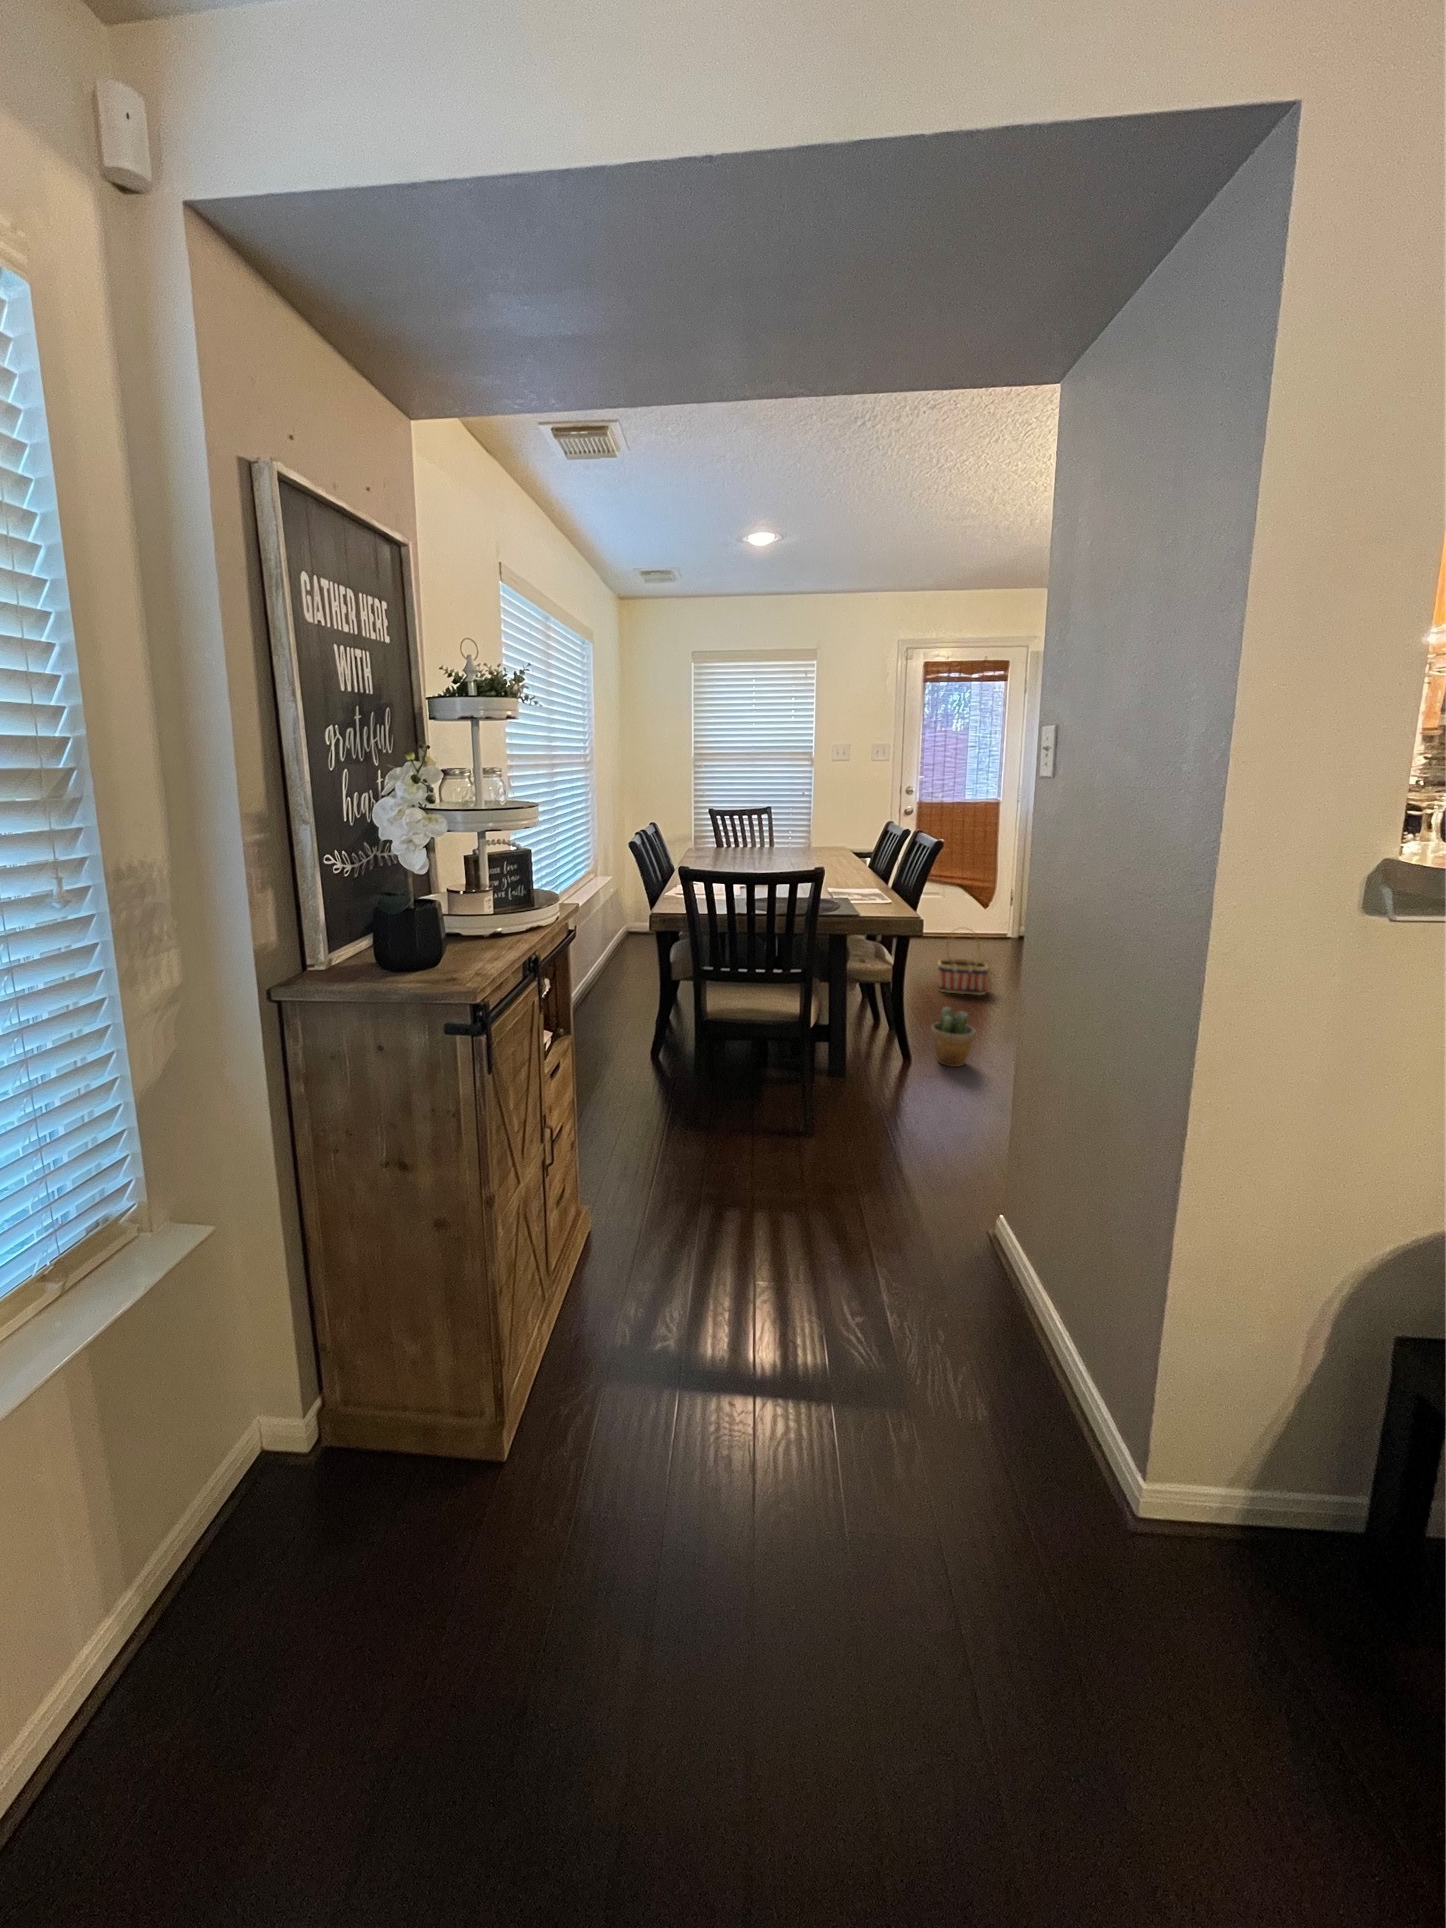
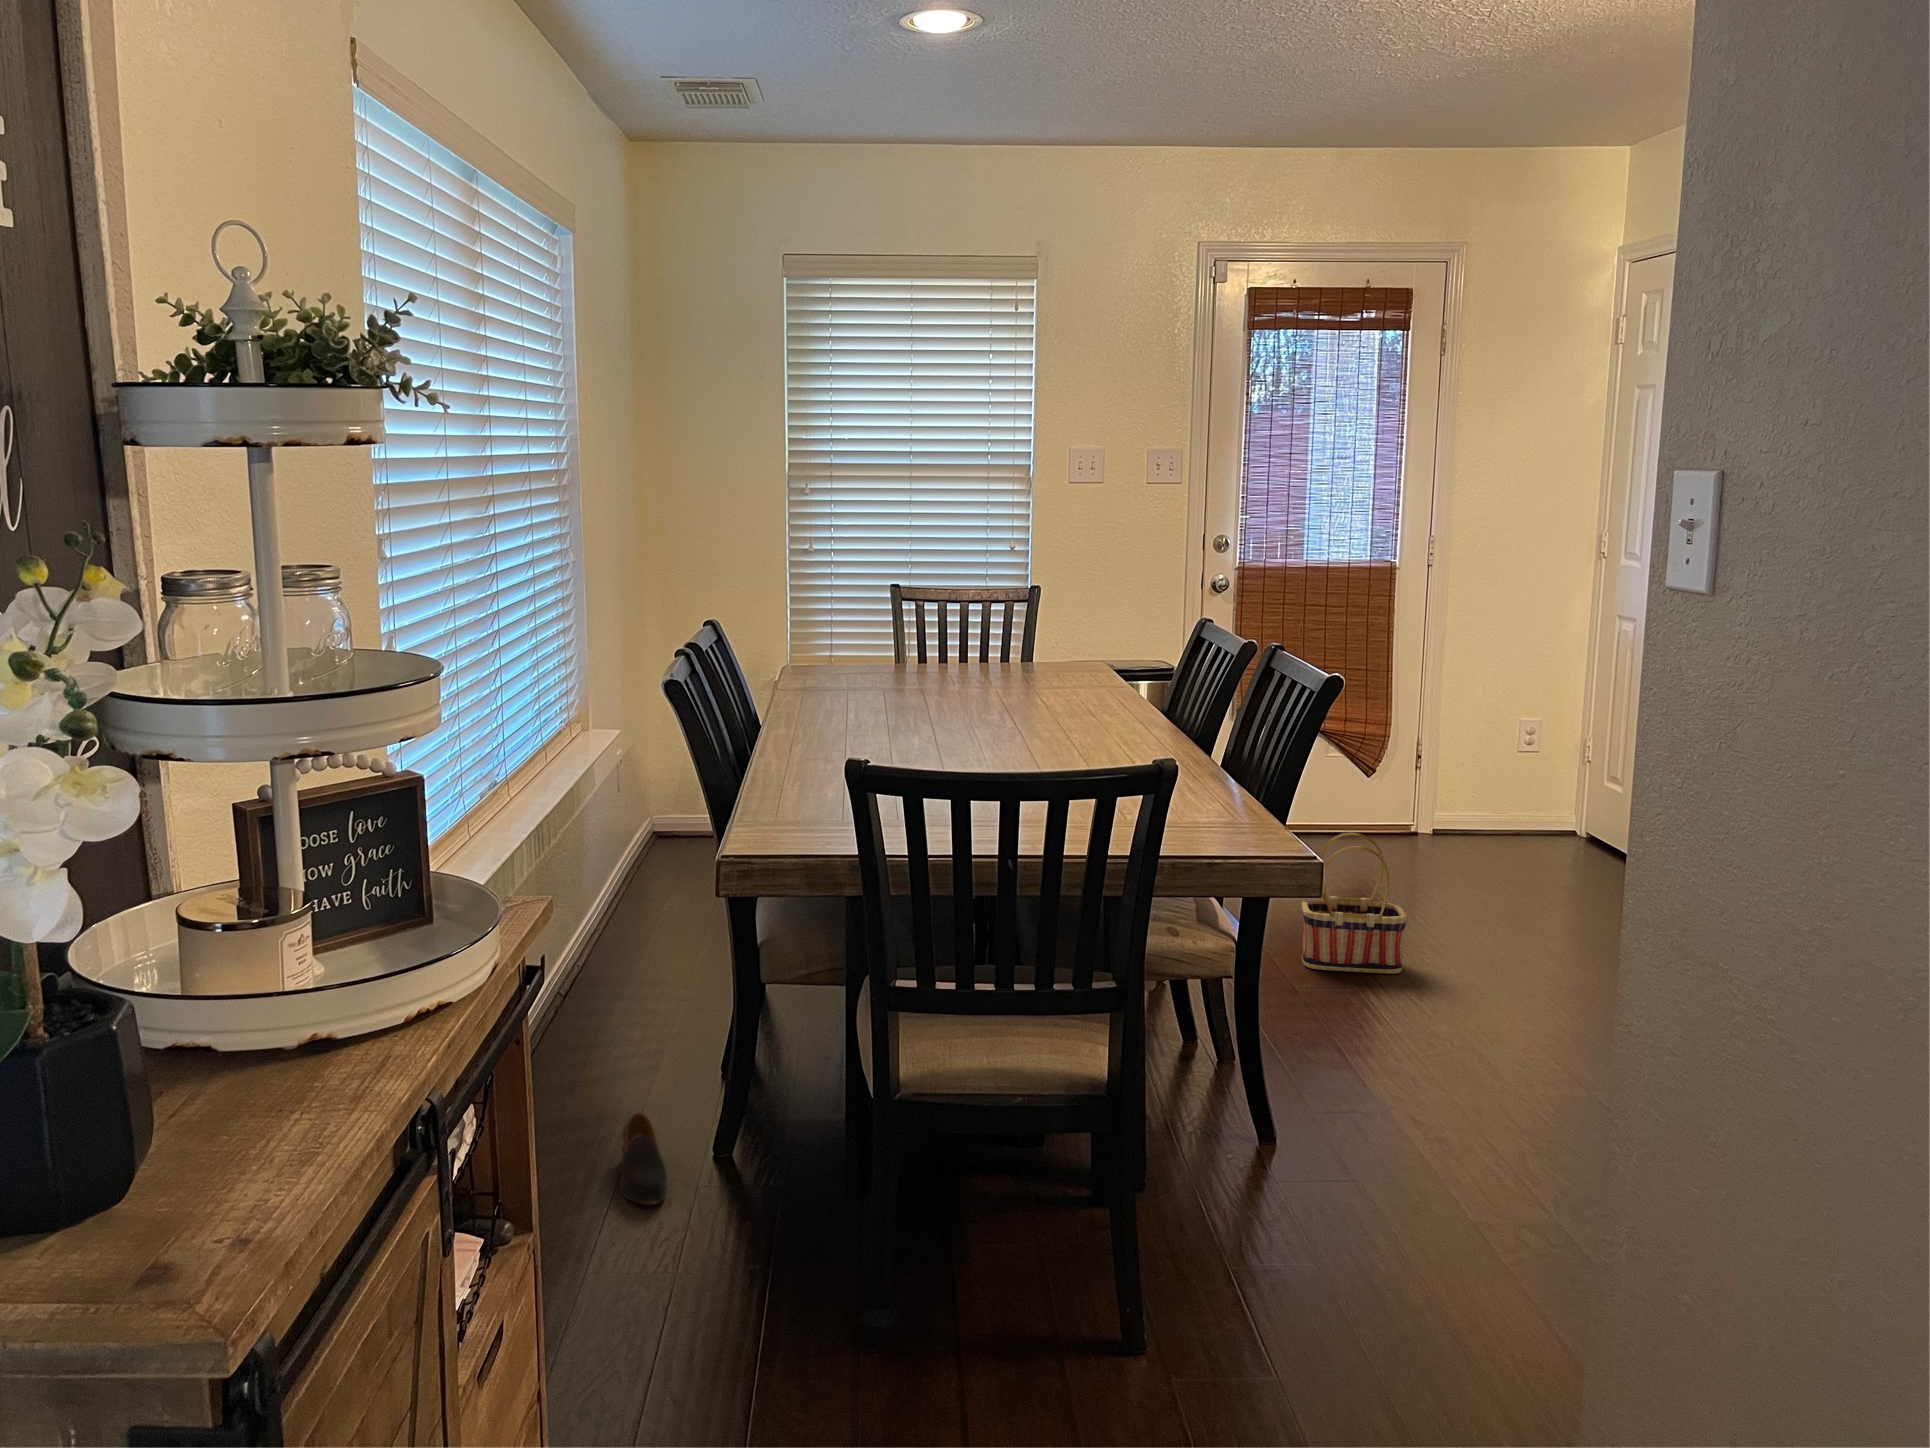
potted plant: present [931,1007,975,1067] -> none [1319,1028,1413,1159]
shoe: none [612,1035,632,1071] -> present [620,1113,667,1204]

